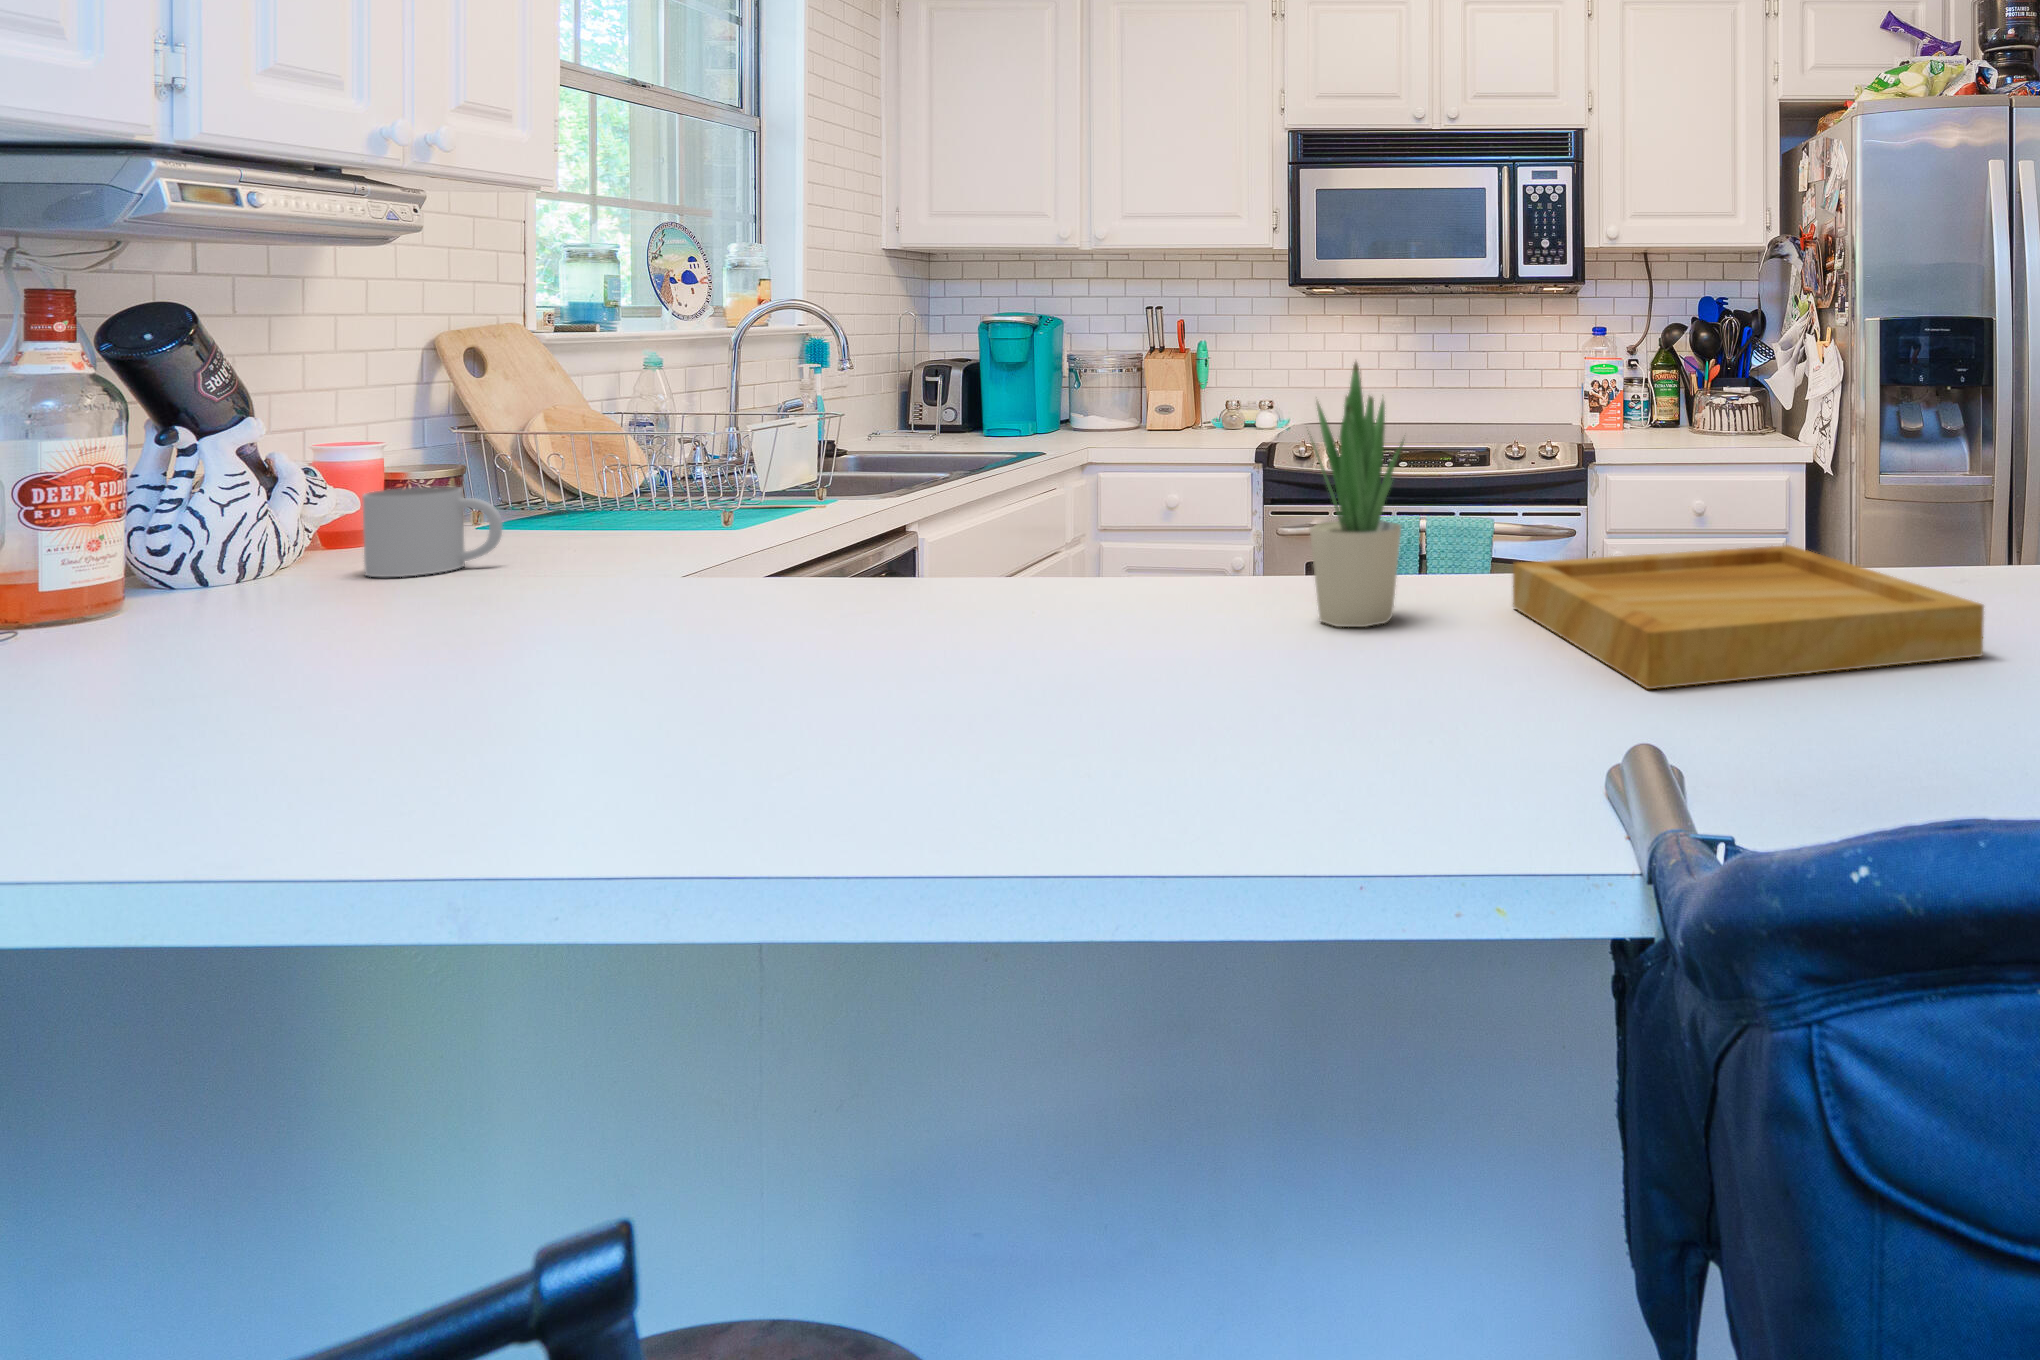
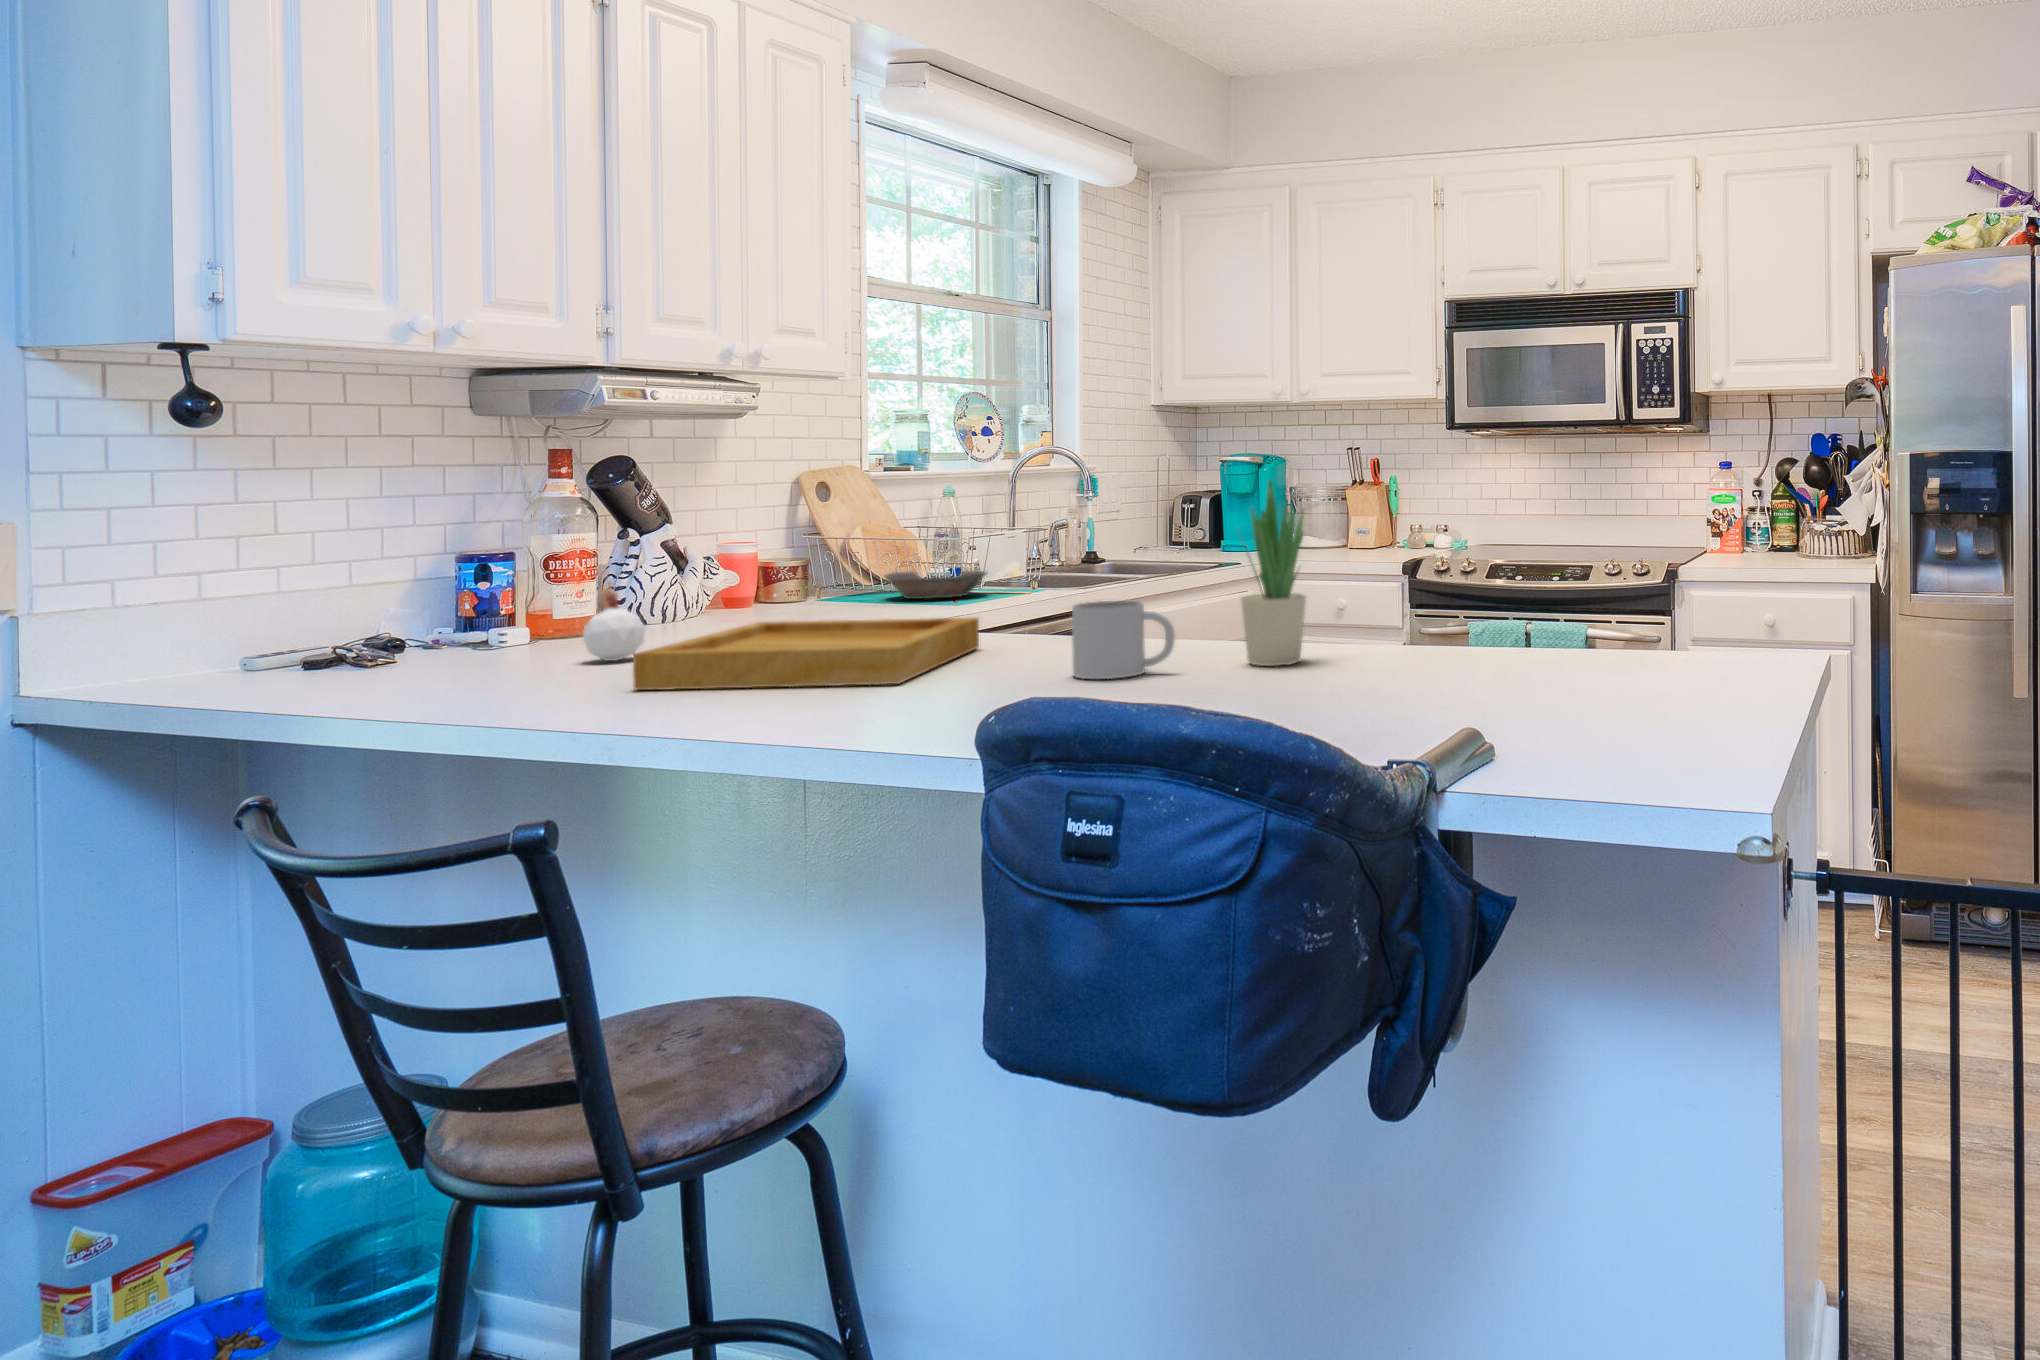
bowl: none [593,476,752,520] -> present [885,571,988,599]
mug: present [362,486,502,577] -> present [1072,601,1175,679]
candle: none [152,511,272,665] -> present [583,571,644,661]
tray: present [1513,545,1984,689] -> present [633,618,979,690]

